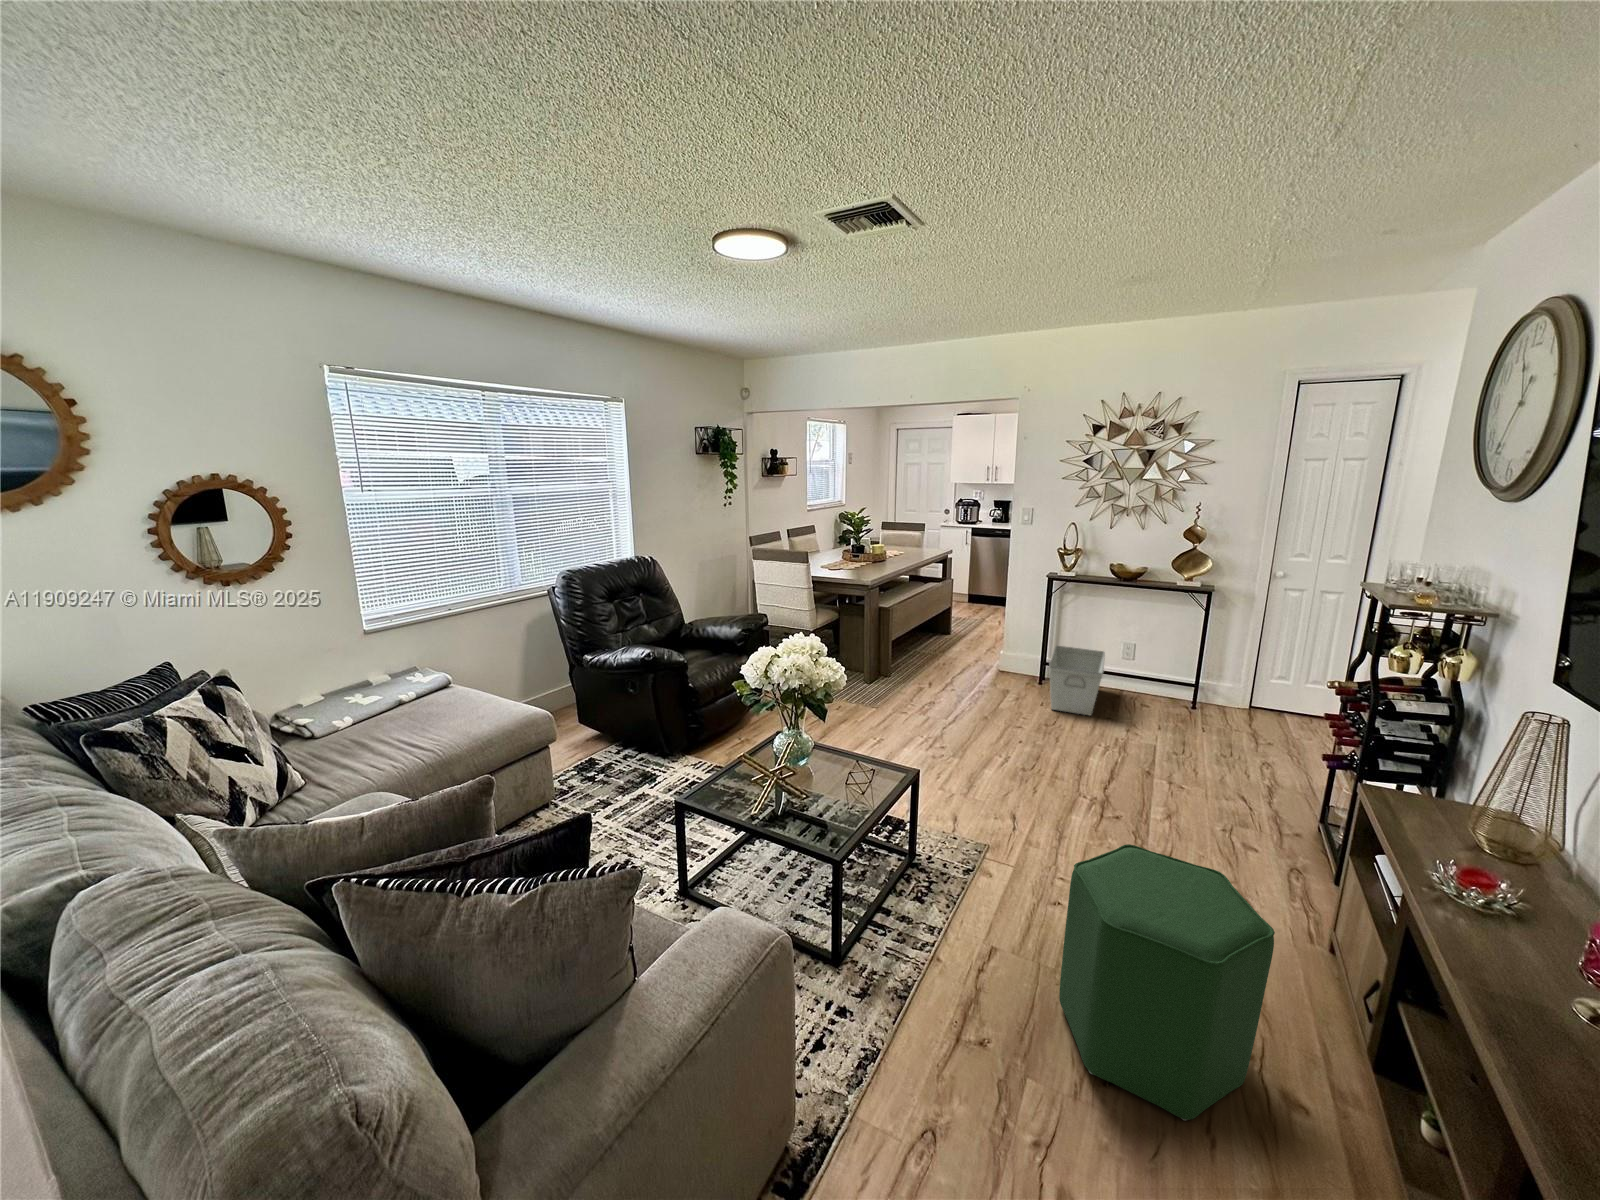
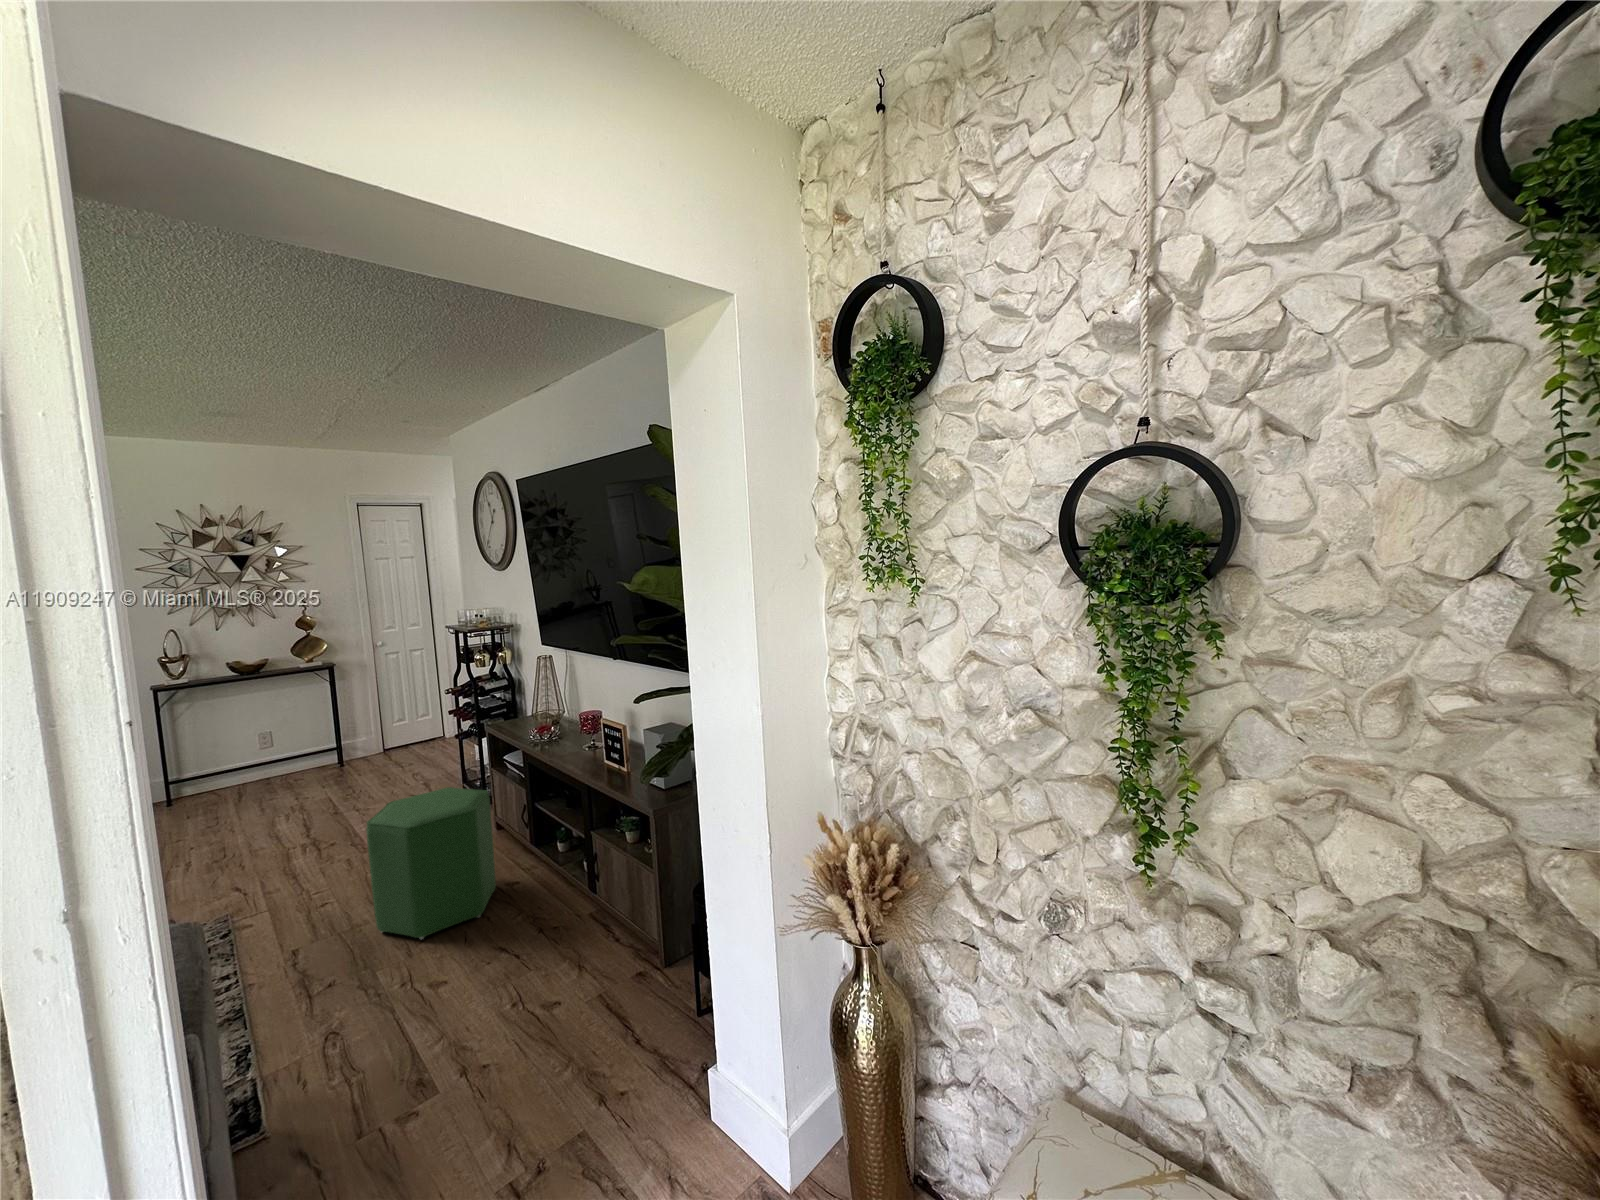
storage bin: present [1049,646,1105,715] -> none [180,747,257,816]

